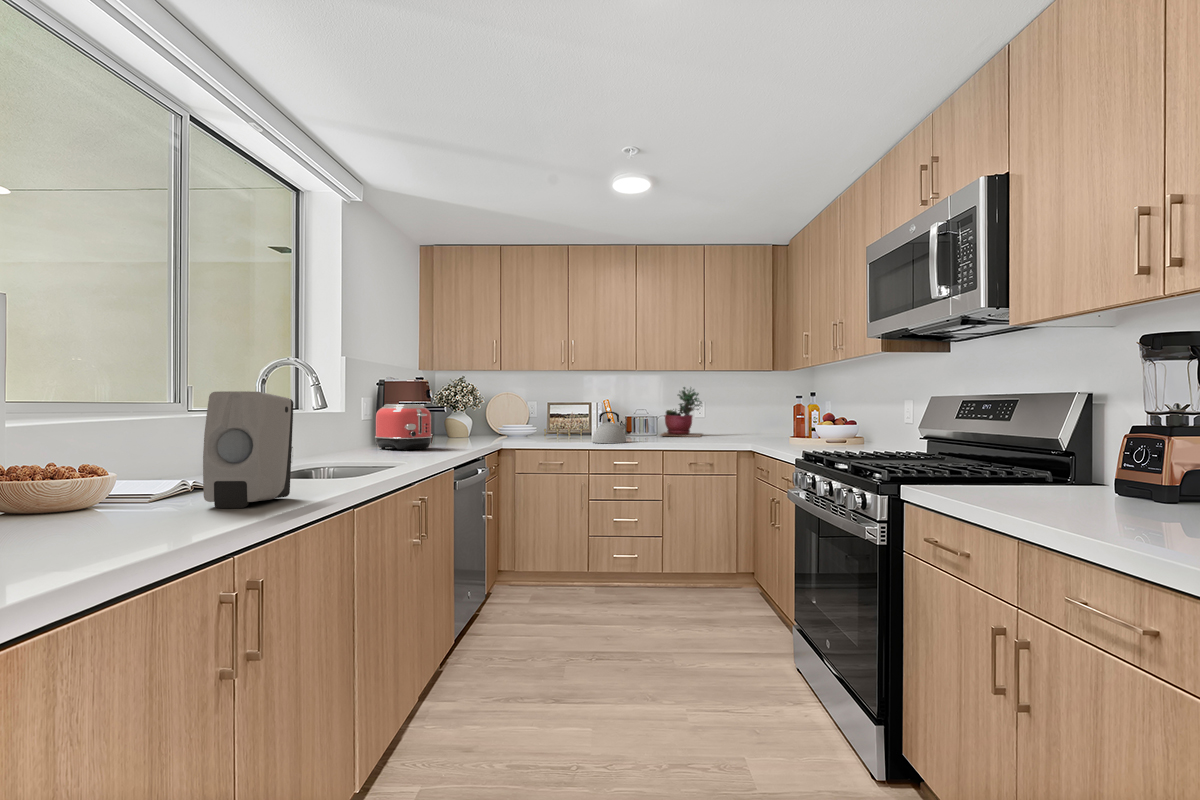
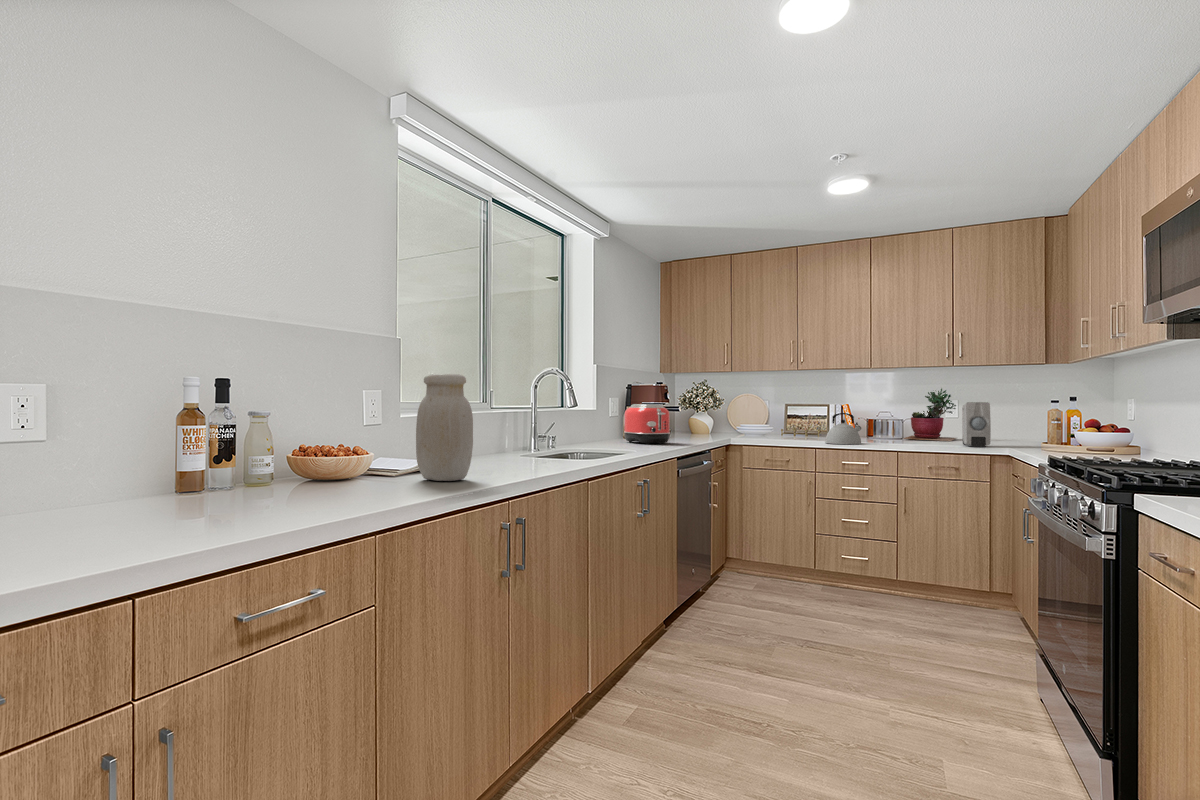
jar: none [81,362,184,524] -> present [416,374,473,481]
soap dispenser: present [203,391,294,508] -> present [962,402,991,447]

